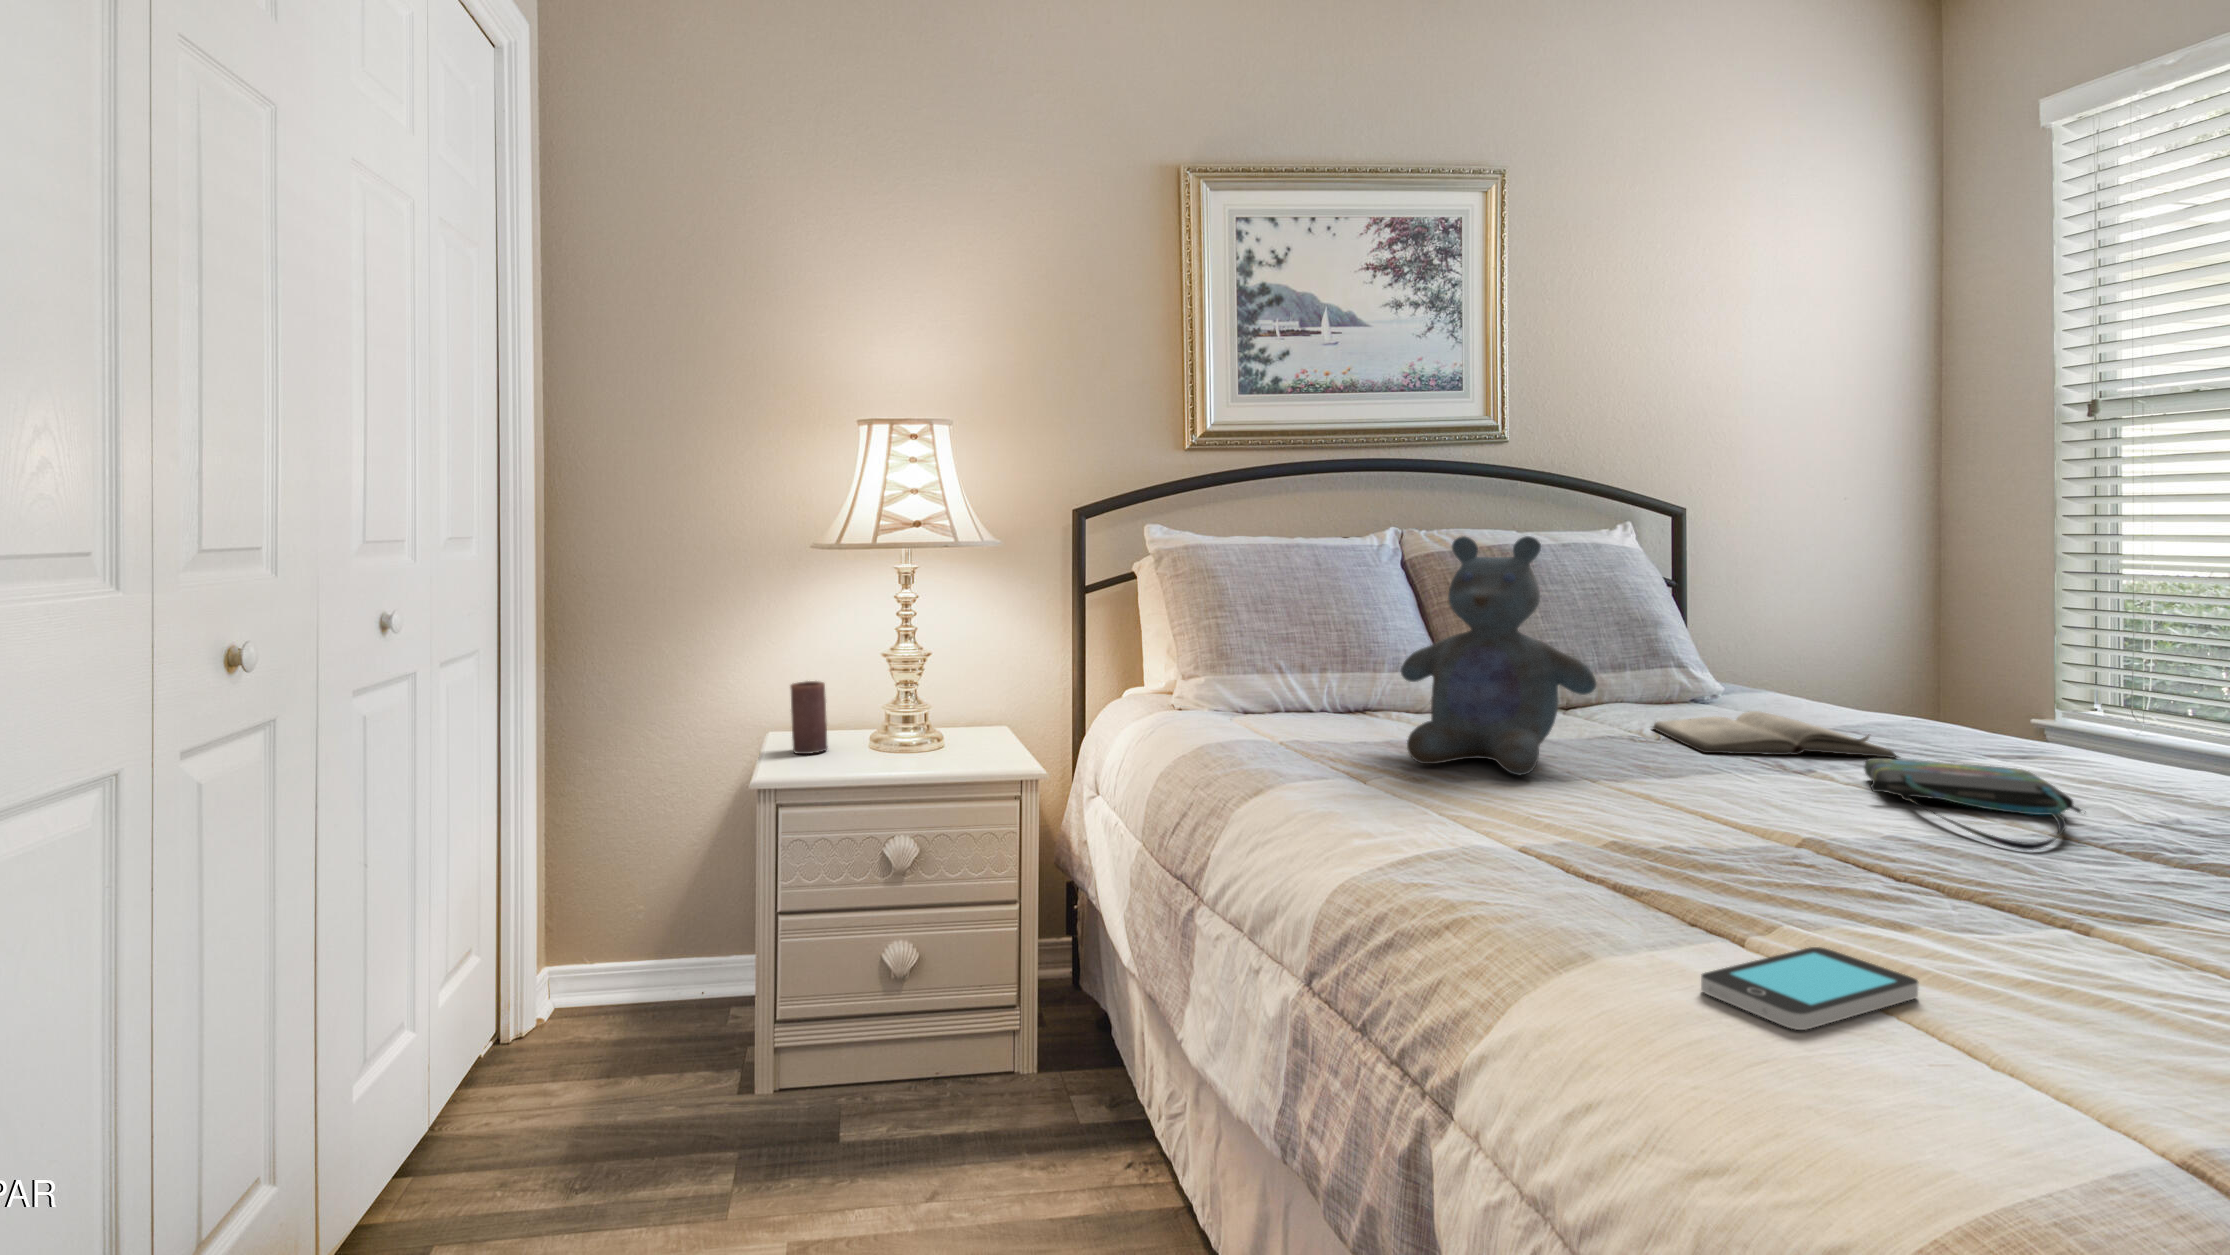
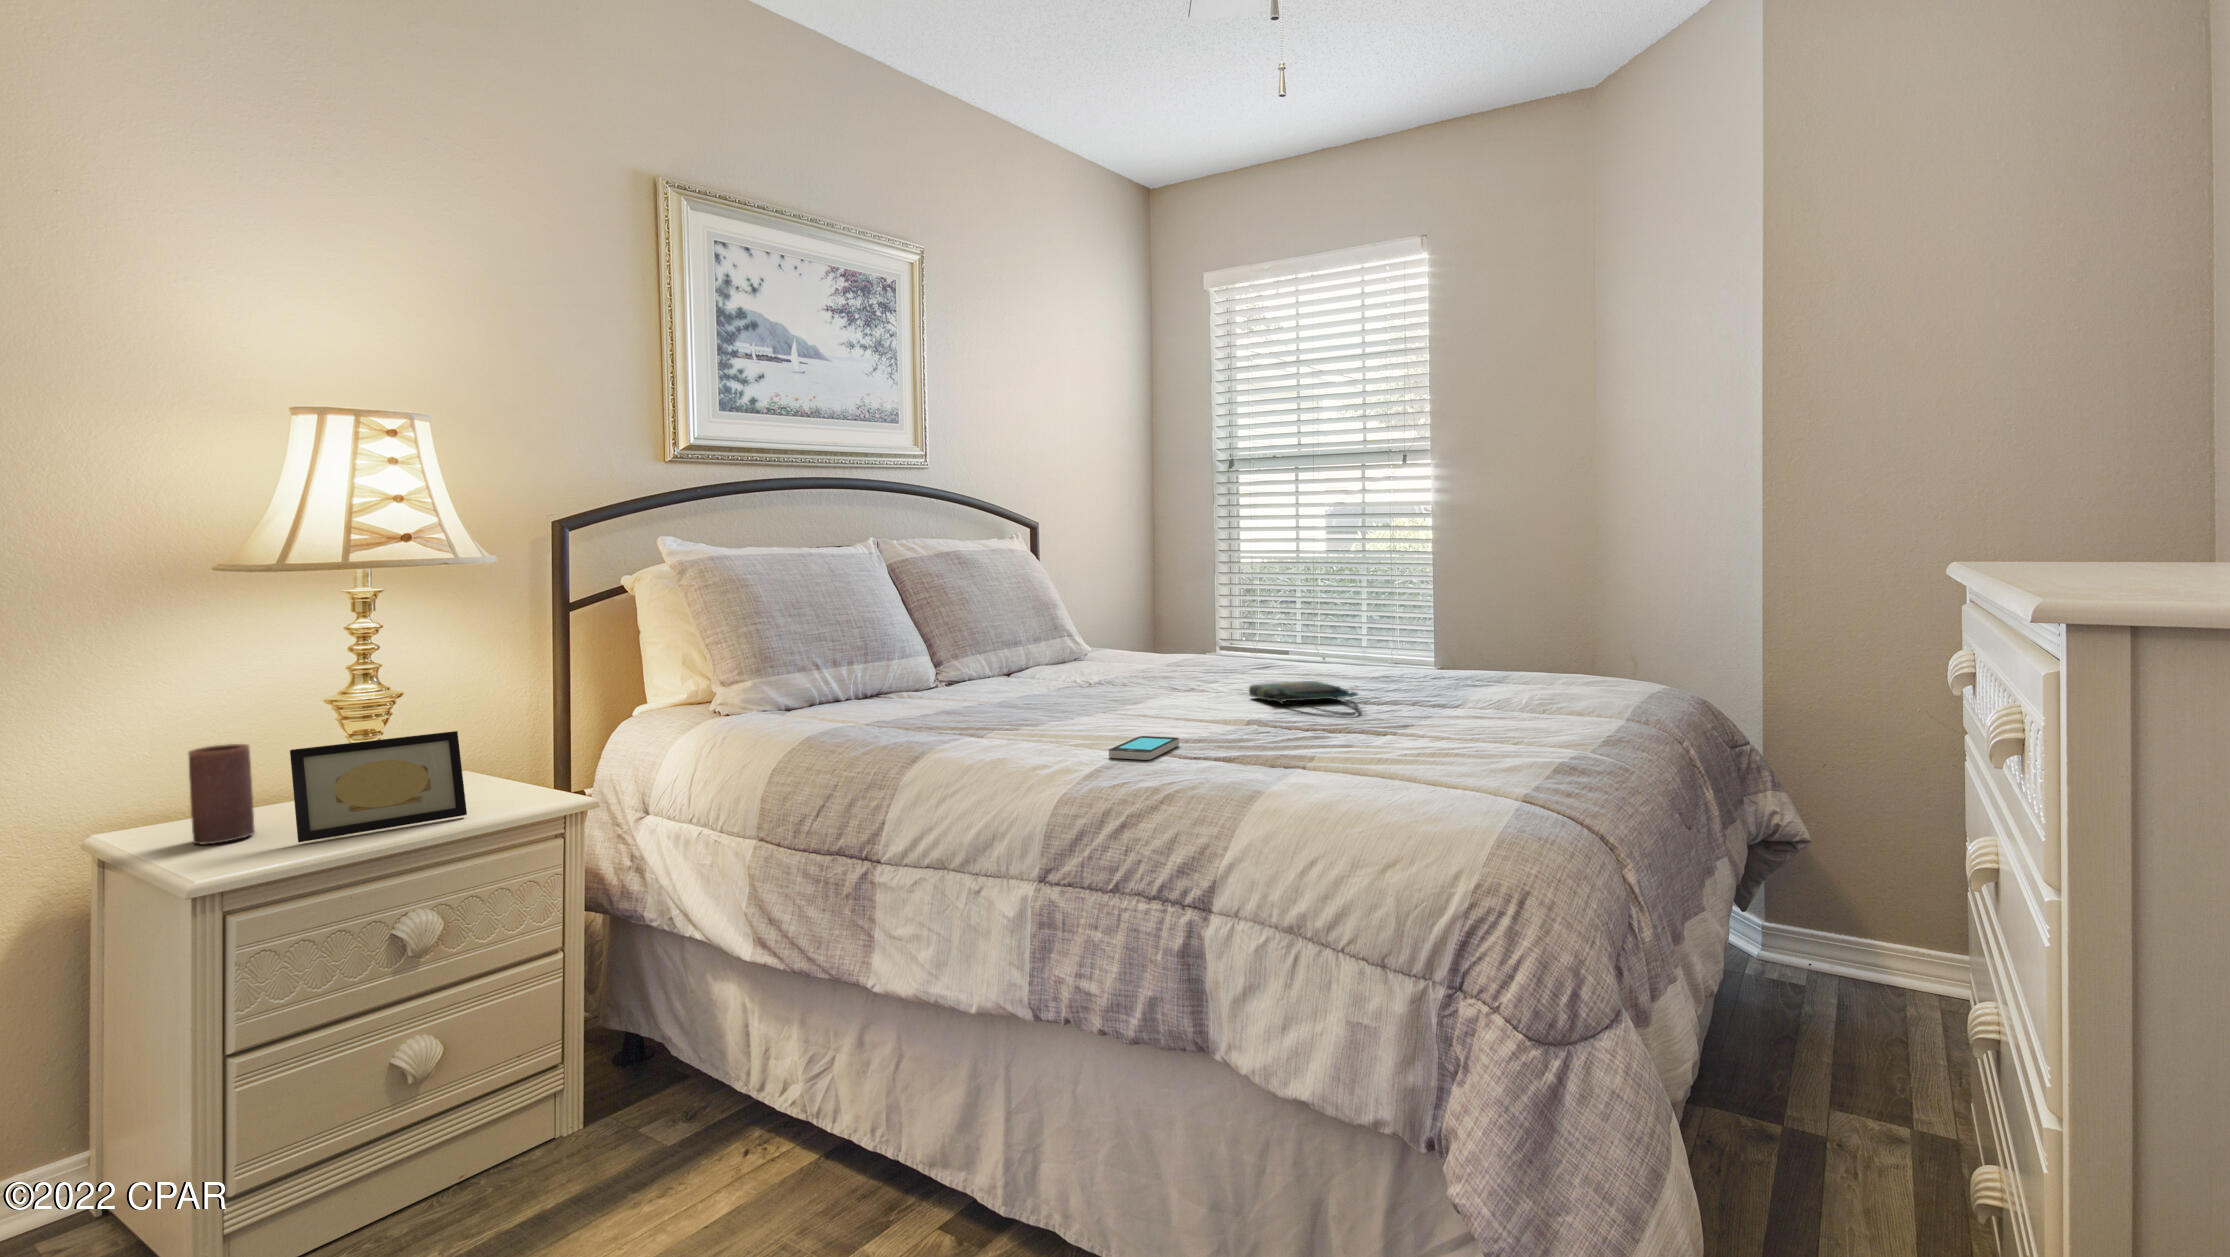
stuffed bear: present [1401,536,1596,775] -> none [977,548,1117,725]
picture frame: none [833,690,946,764] -> present [290,731,467,842]
diary: present [1652,711,1900,758] -> none [1107,669,1248,697]
smartphone: present [1701,947,1919,1030] -> present [1109,736,1179,760]

